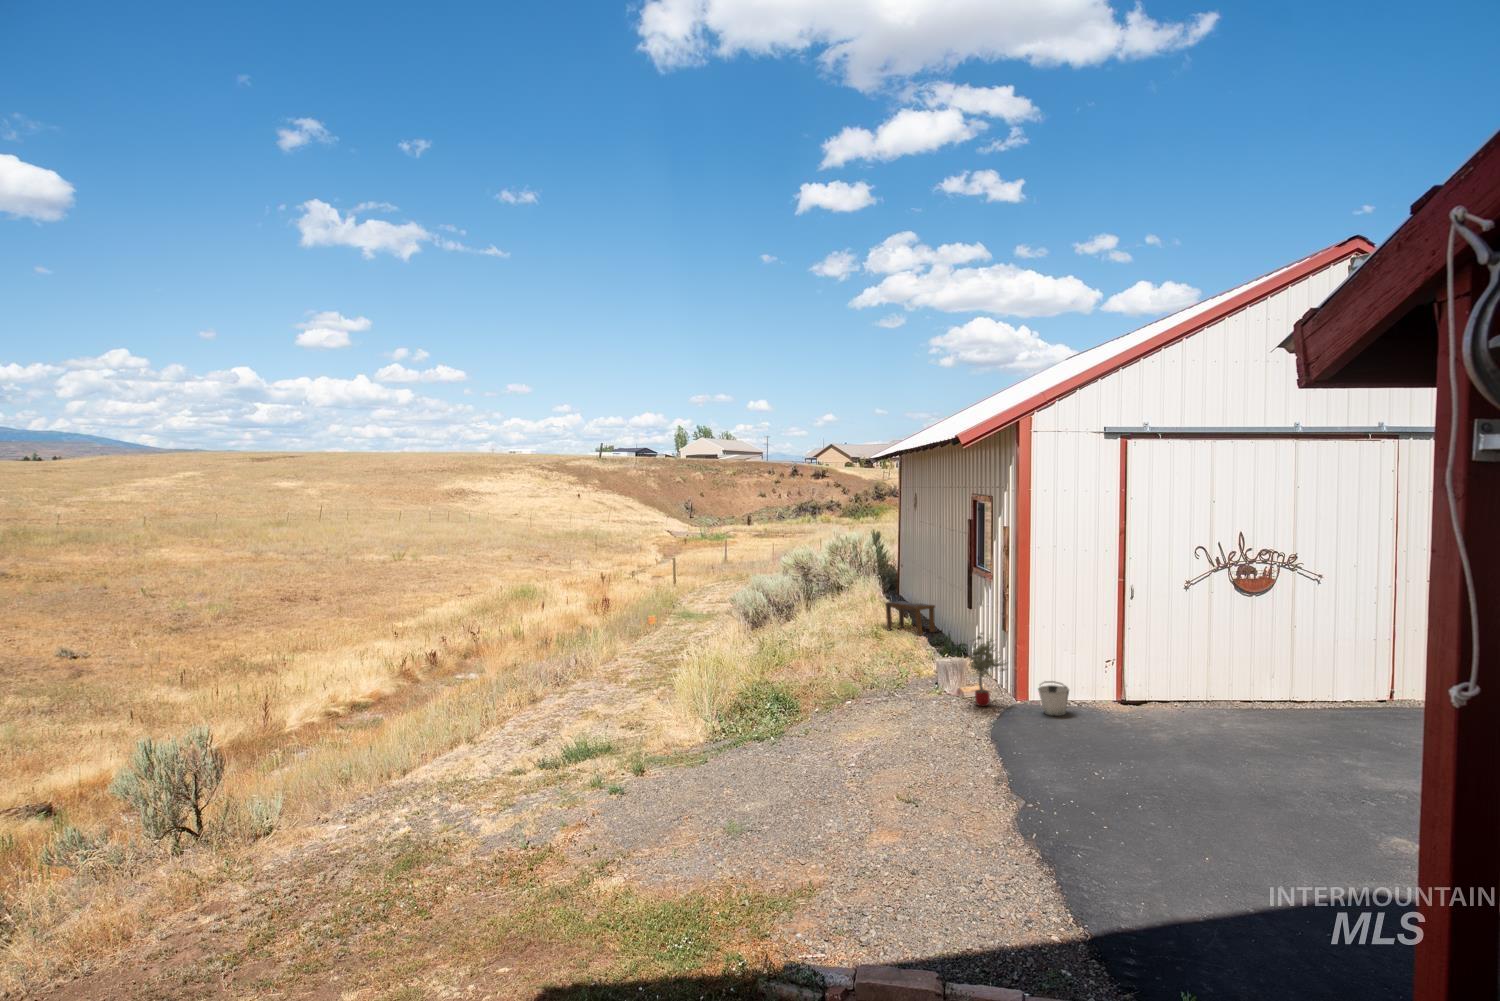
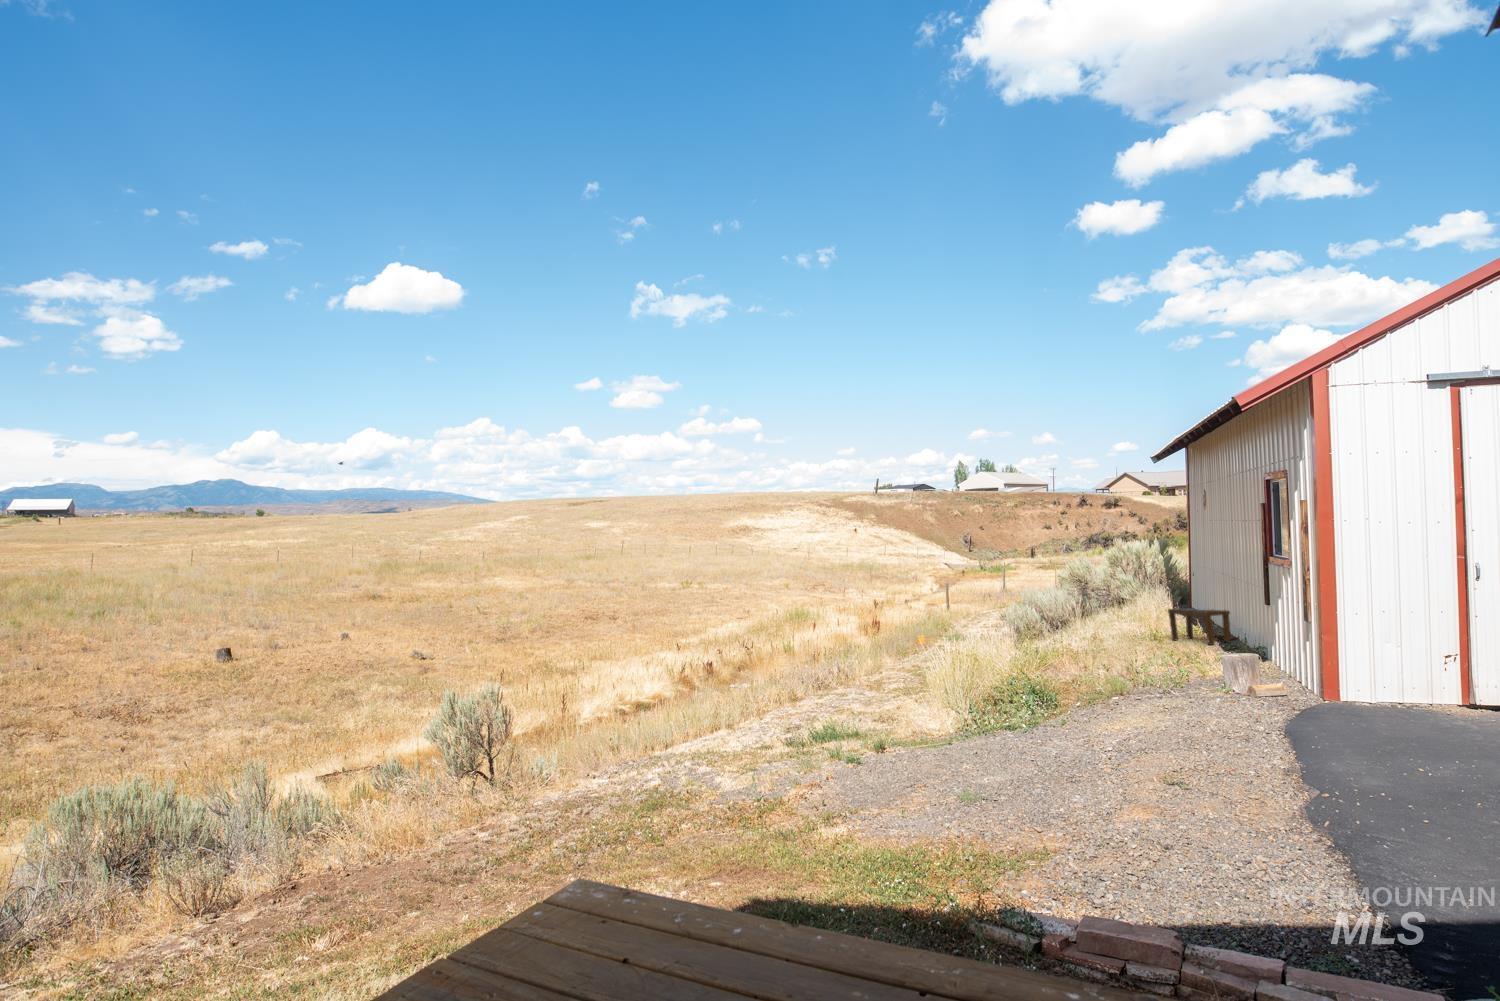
potted tree: present [969,633,1006,706] -> none [1257,618,1315,706]
bucket: present [1038,681,1069,716] -> none [1356,676,1402,718]

